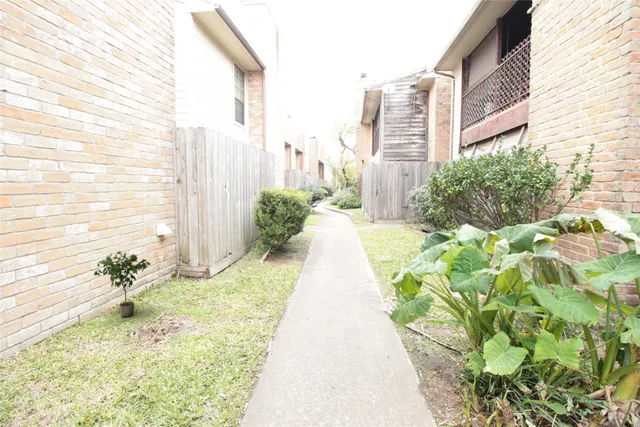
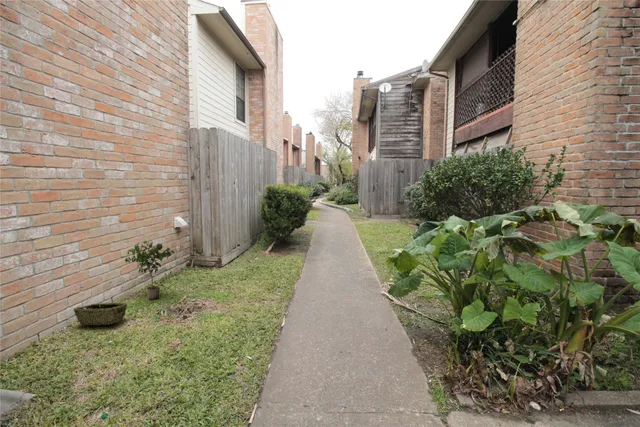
woven basket: none [25,324,89,352] -> present [74,303,127,325]

